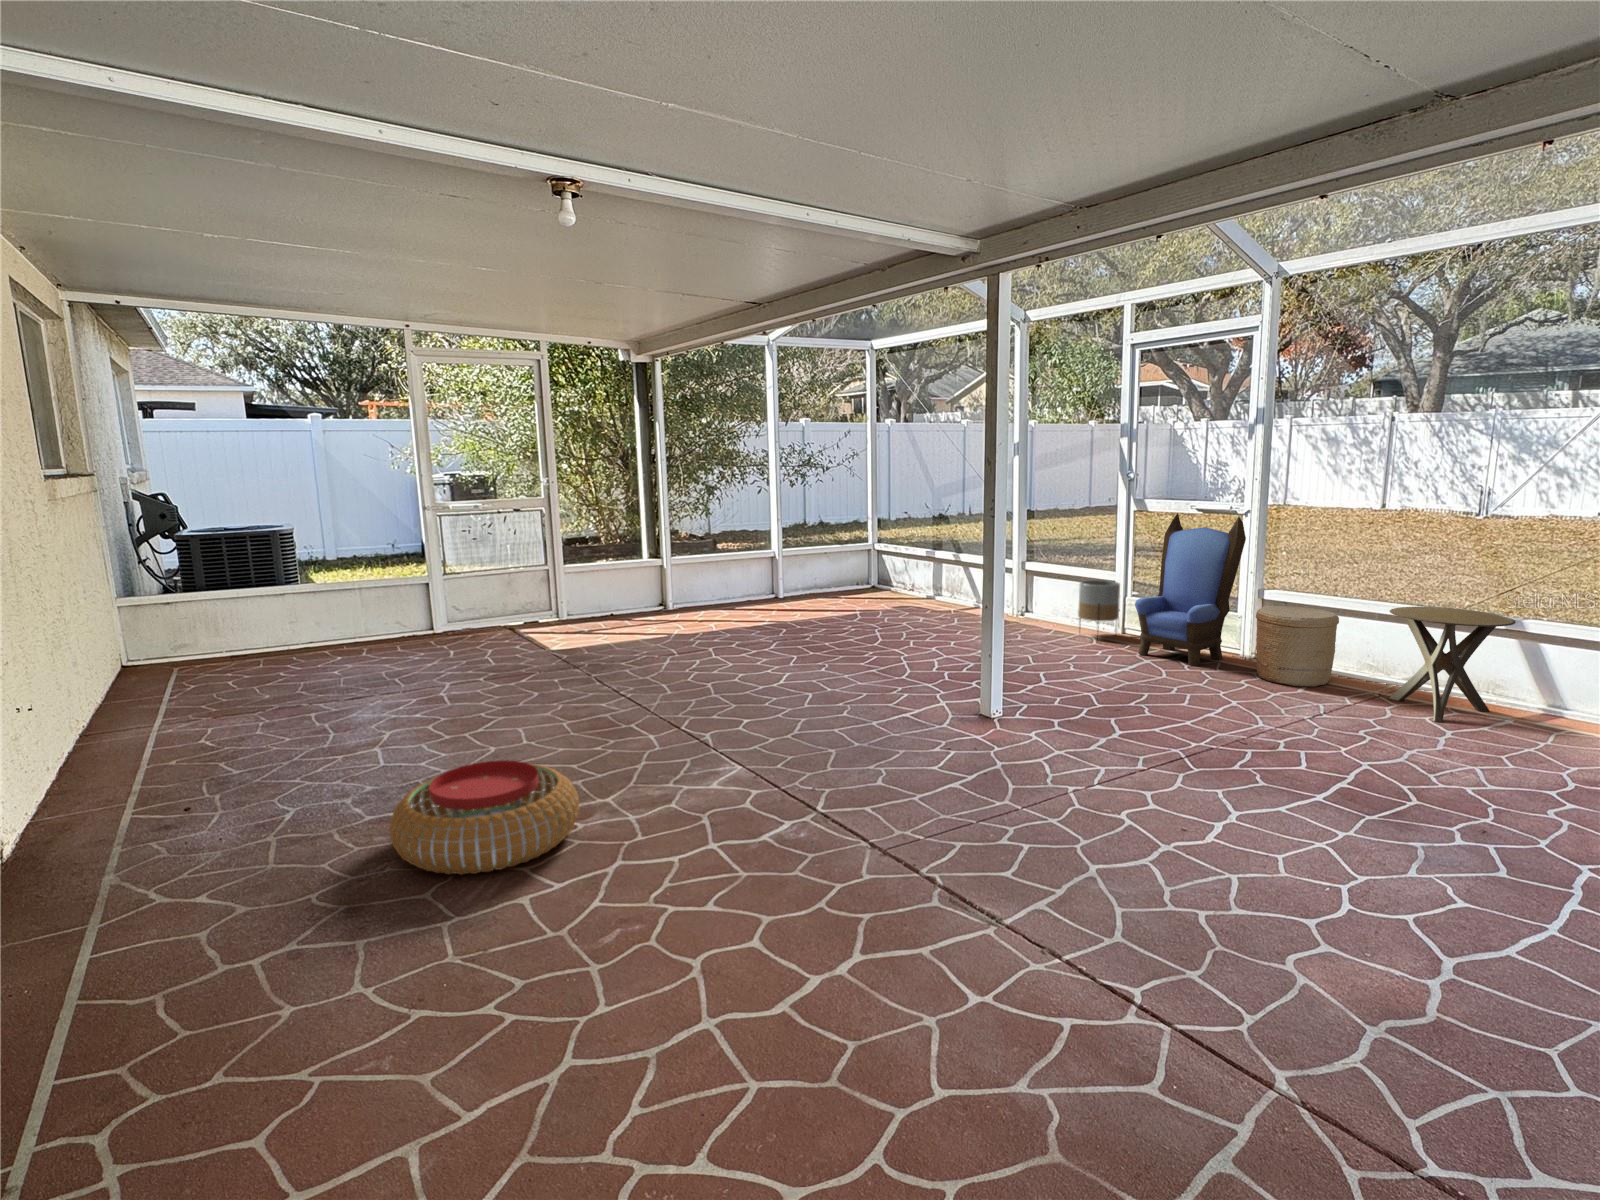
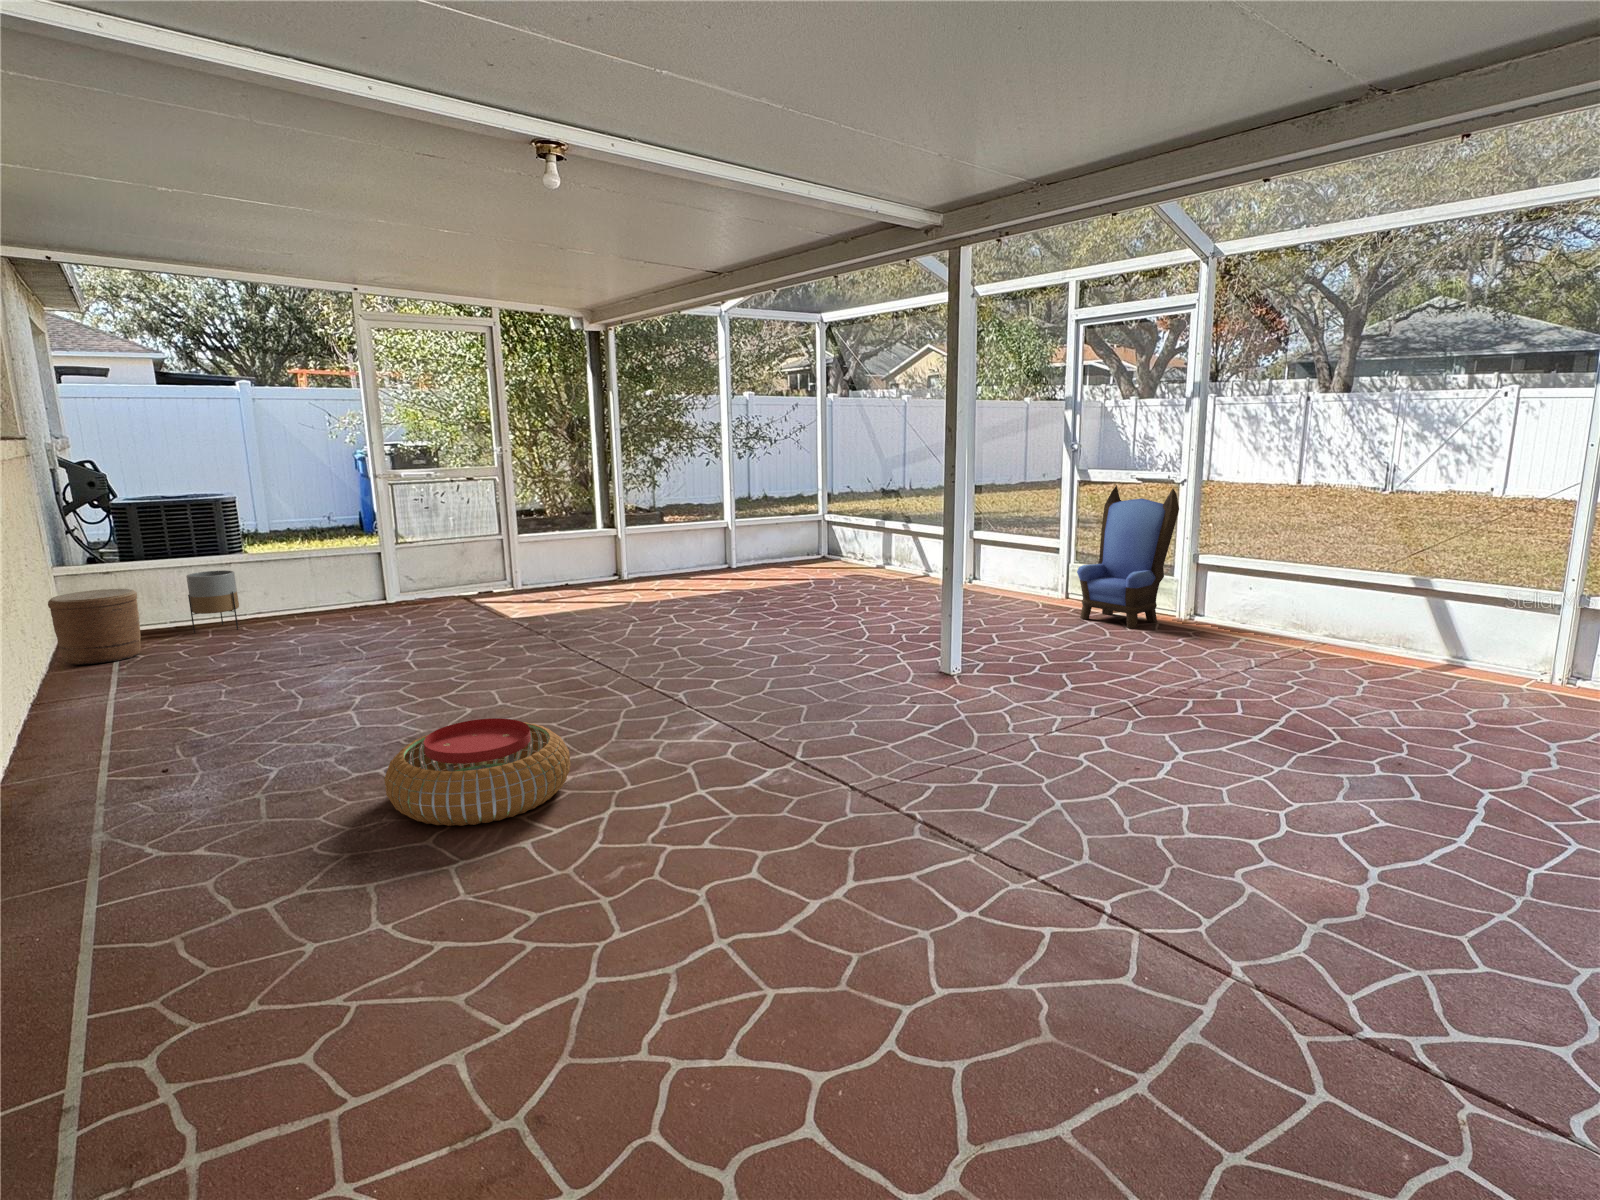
planter: present [1078,580,1120,634] -> present [186,570,239,633]
woven basket: present [1256,606,1339,687] -> present [48,589,141,665]
side table: present [1389,607,1516,722] -> none [1307,570,1418,674]

